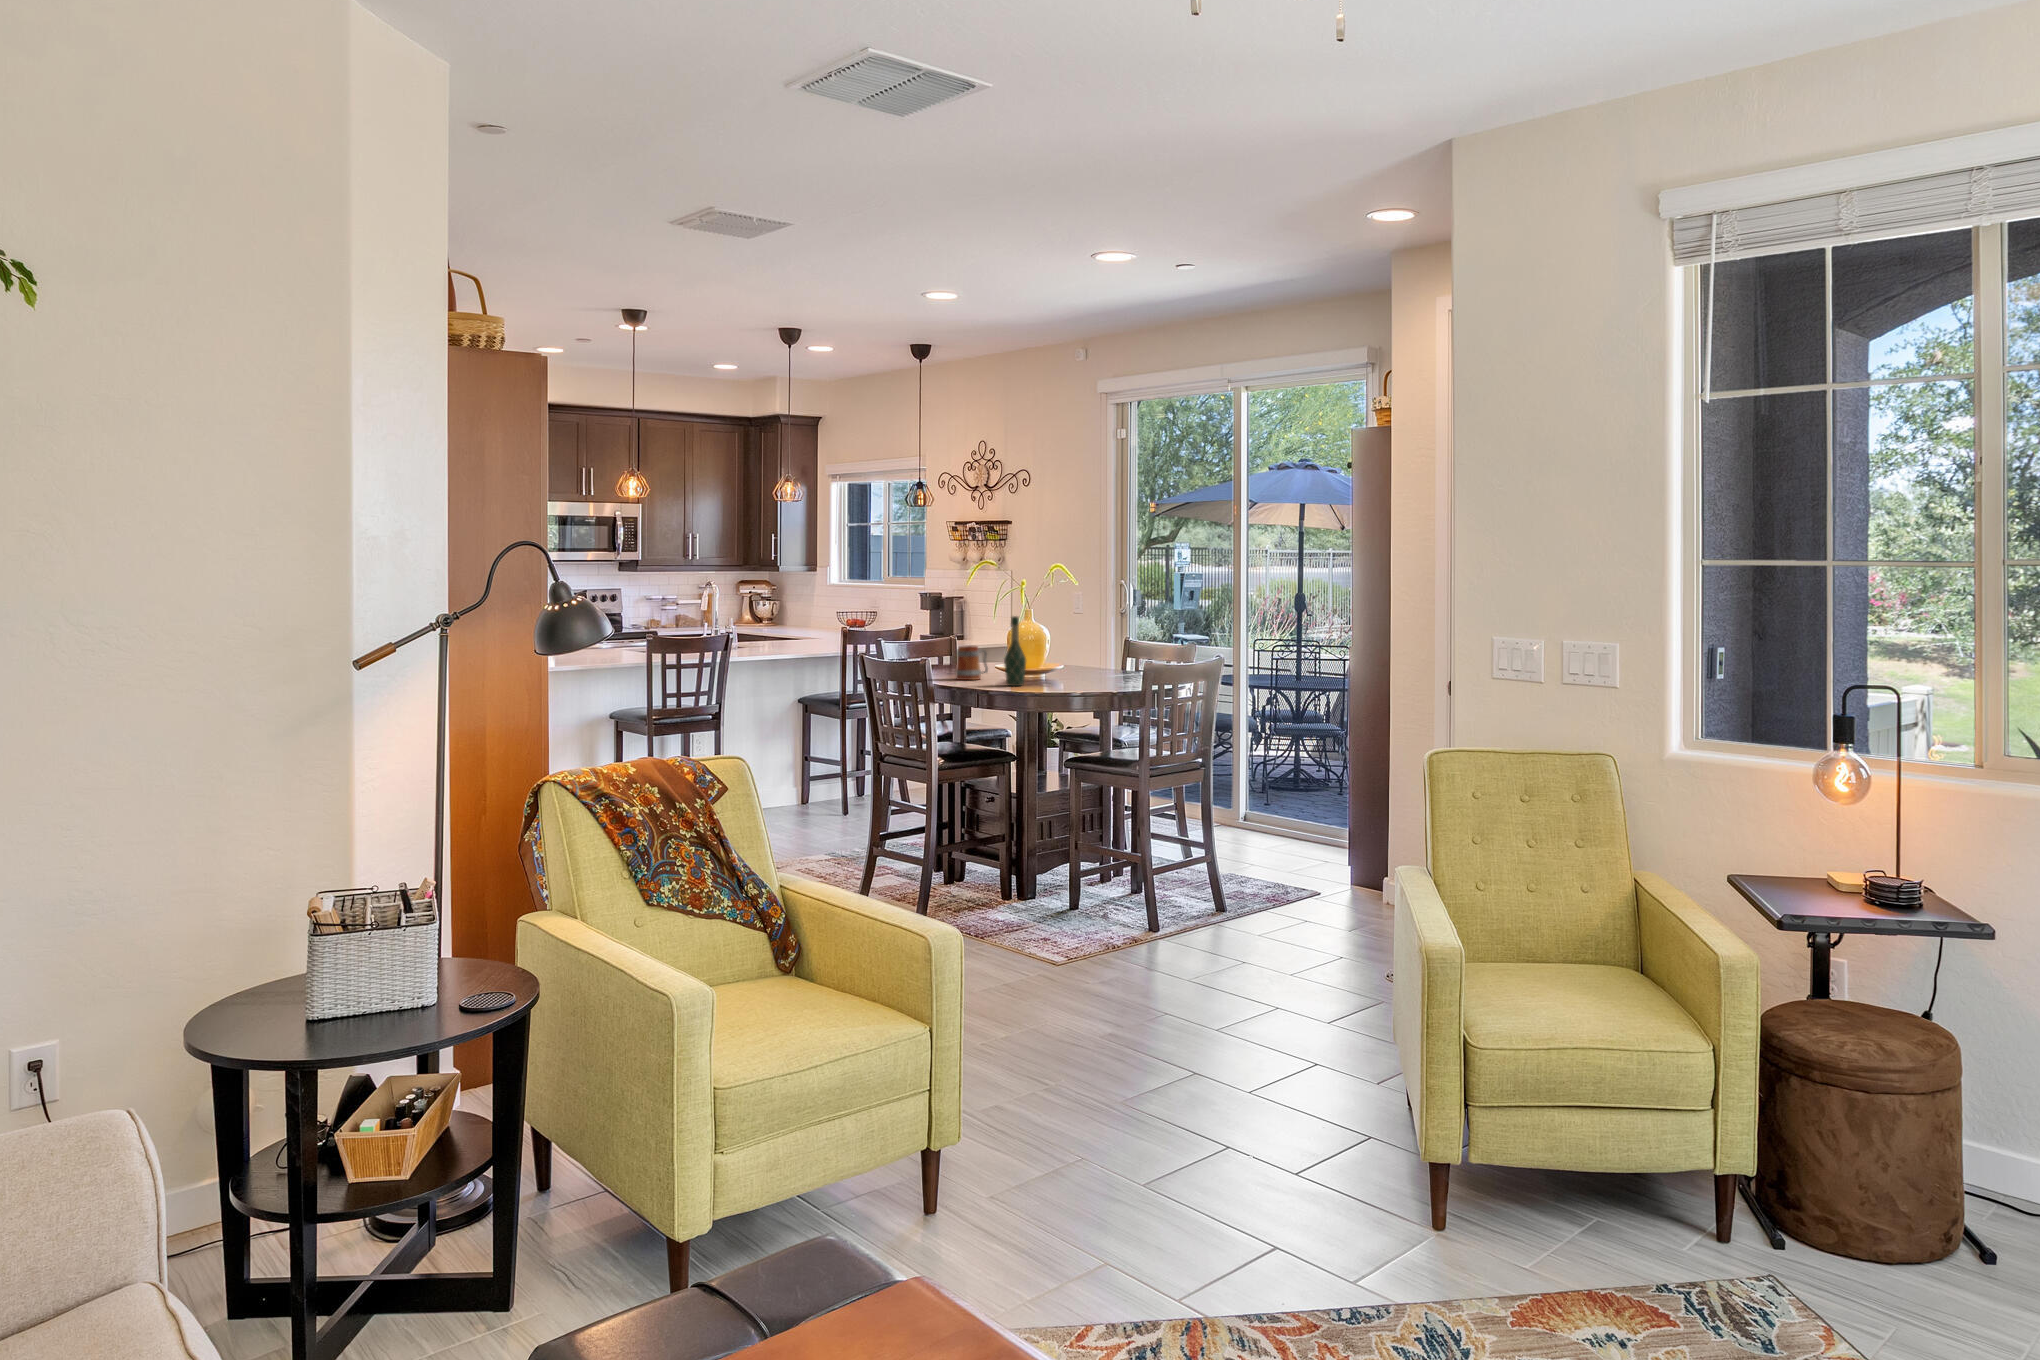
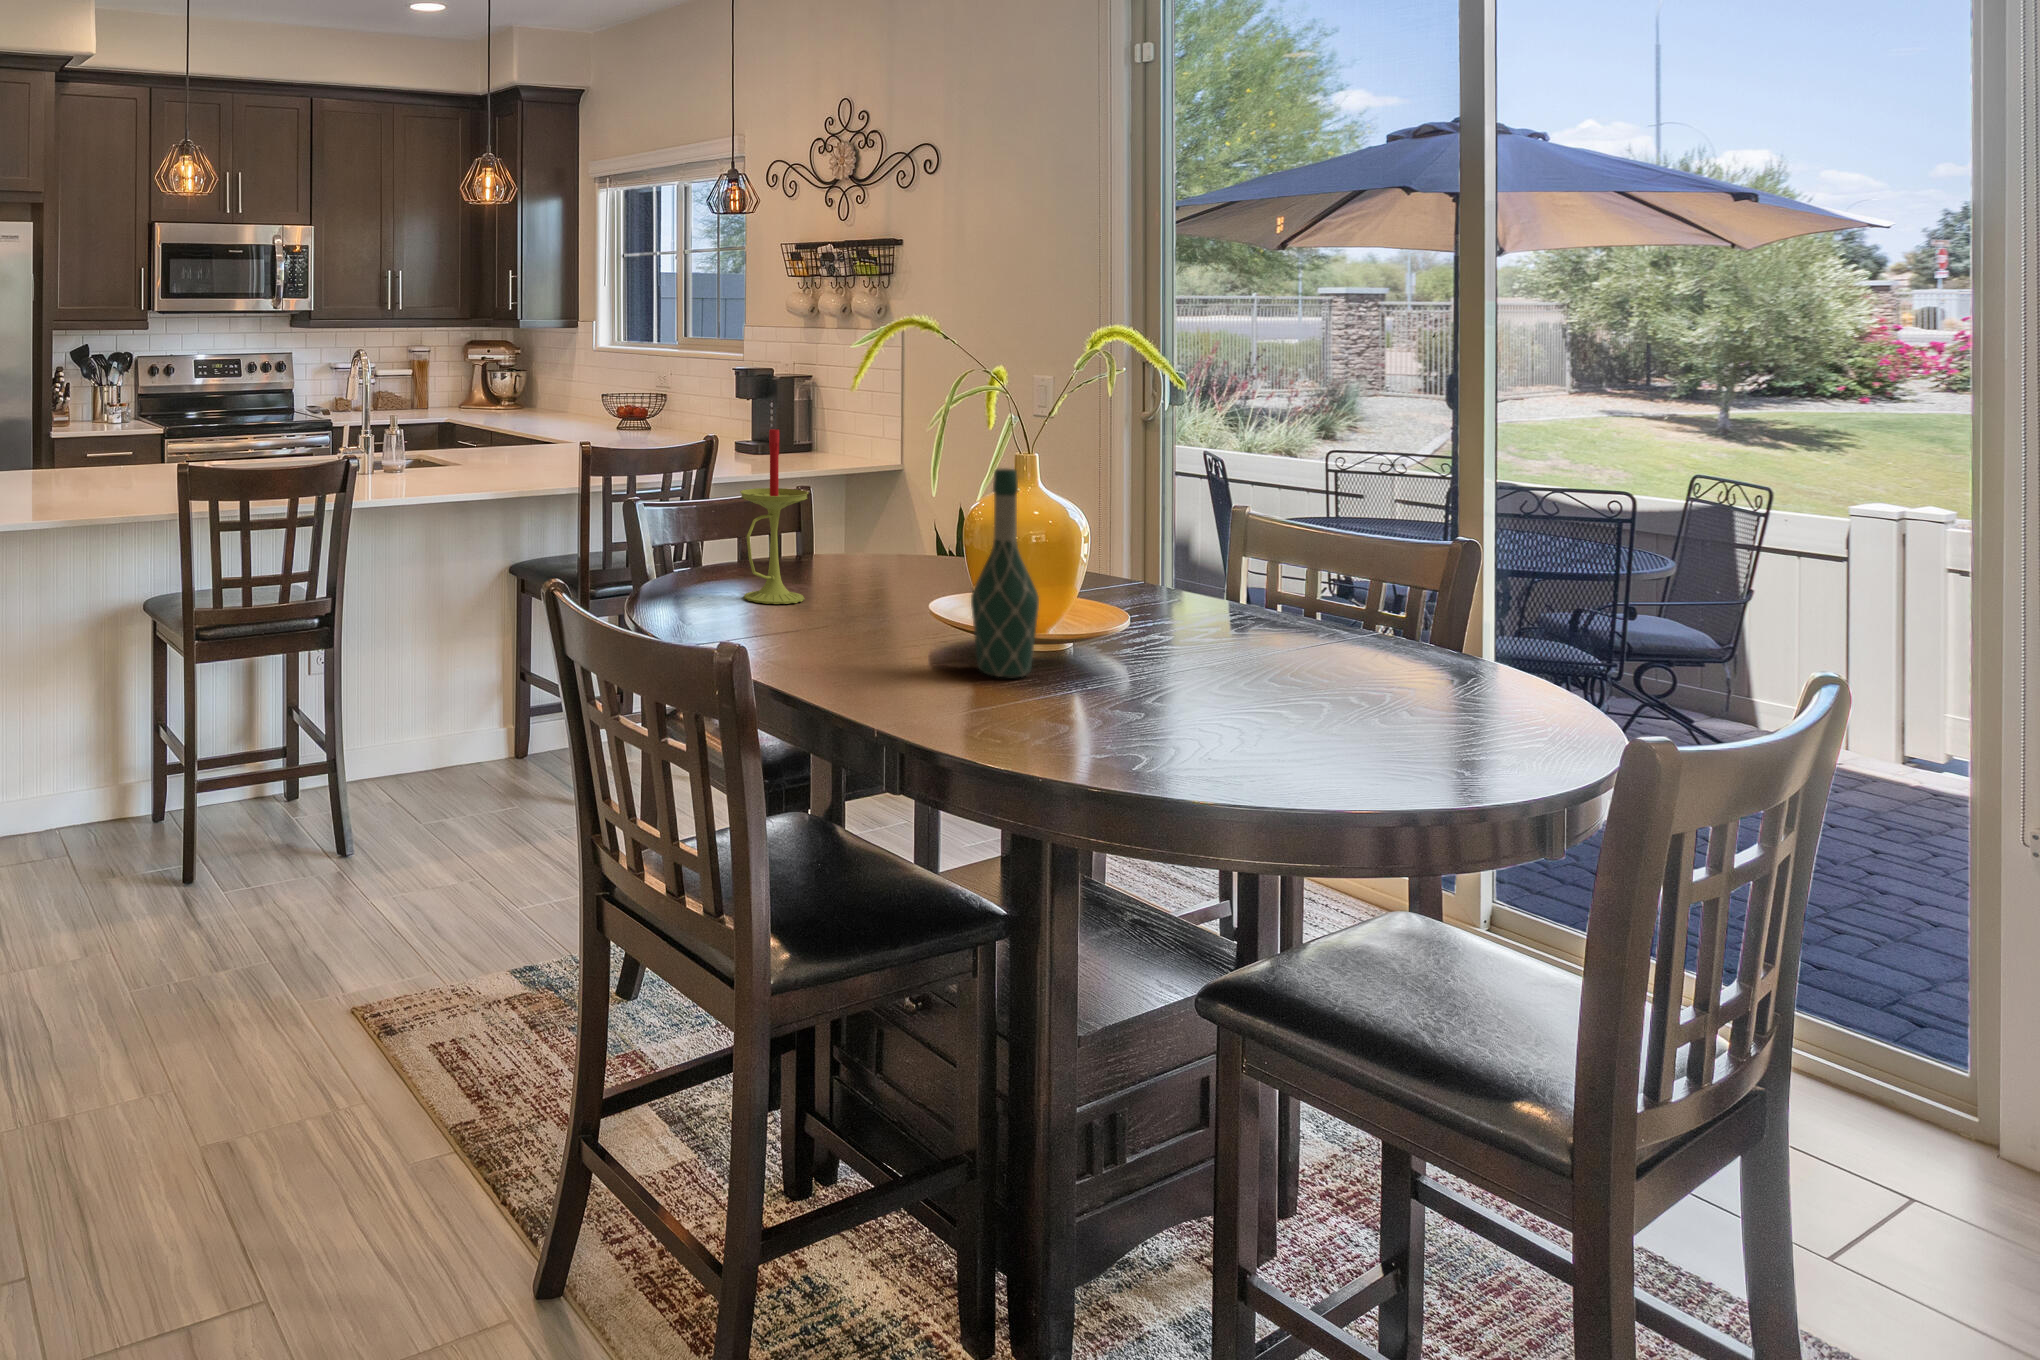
candle: none [925,607,952,676] -> present [740,429,808,604]
mug: present [956,646,988,680] -> none [819,532,908,632]

